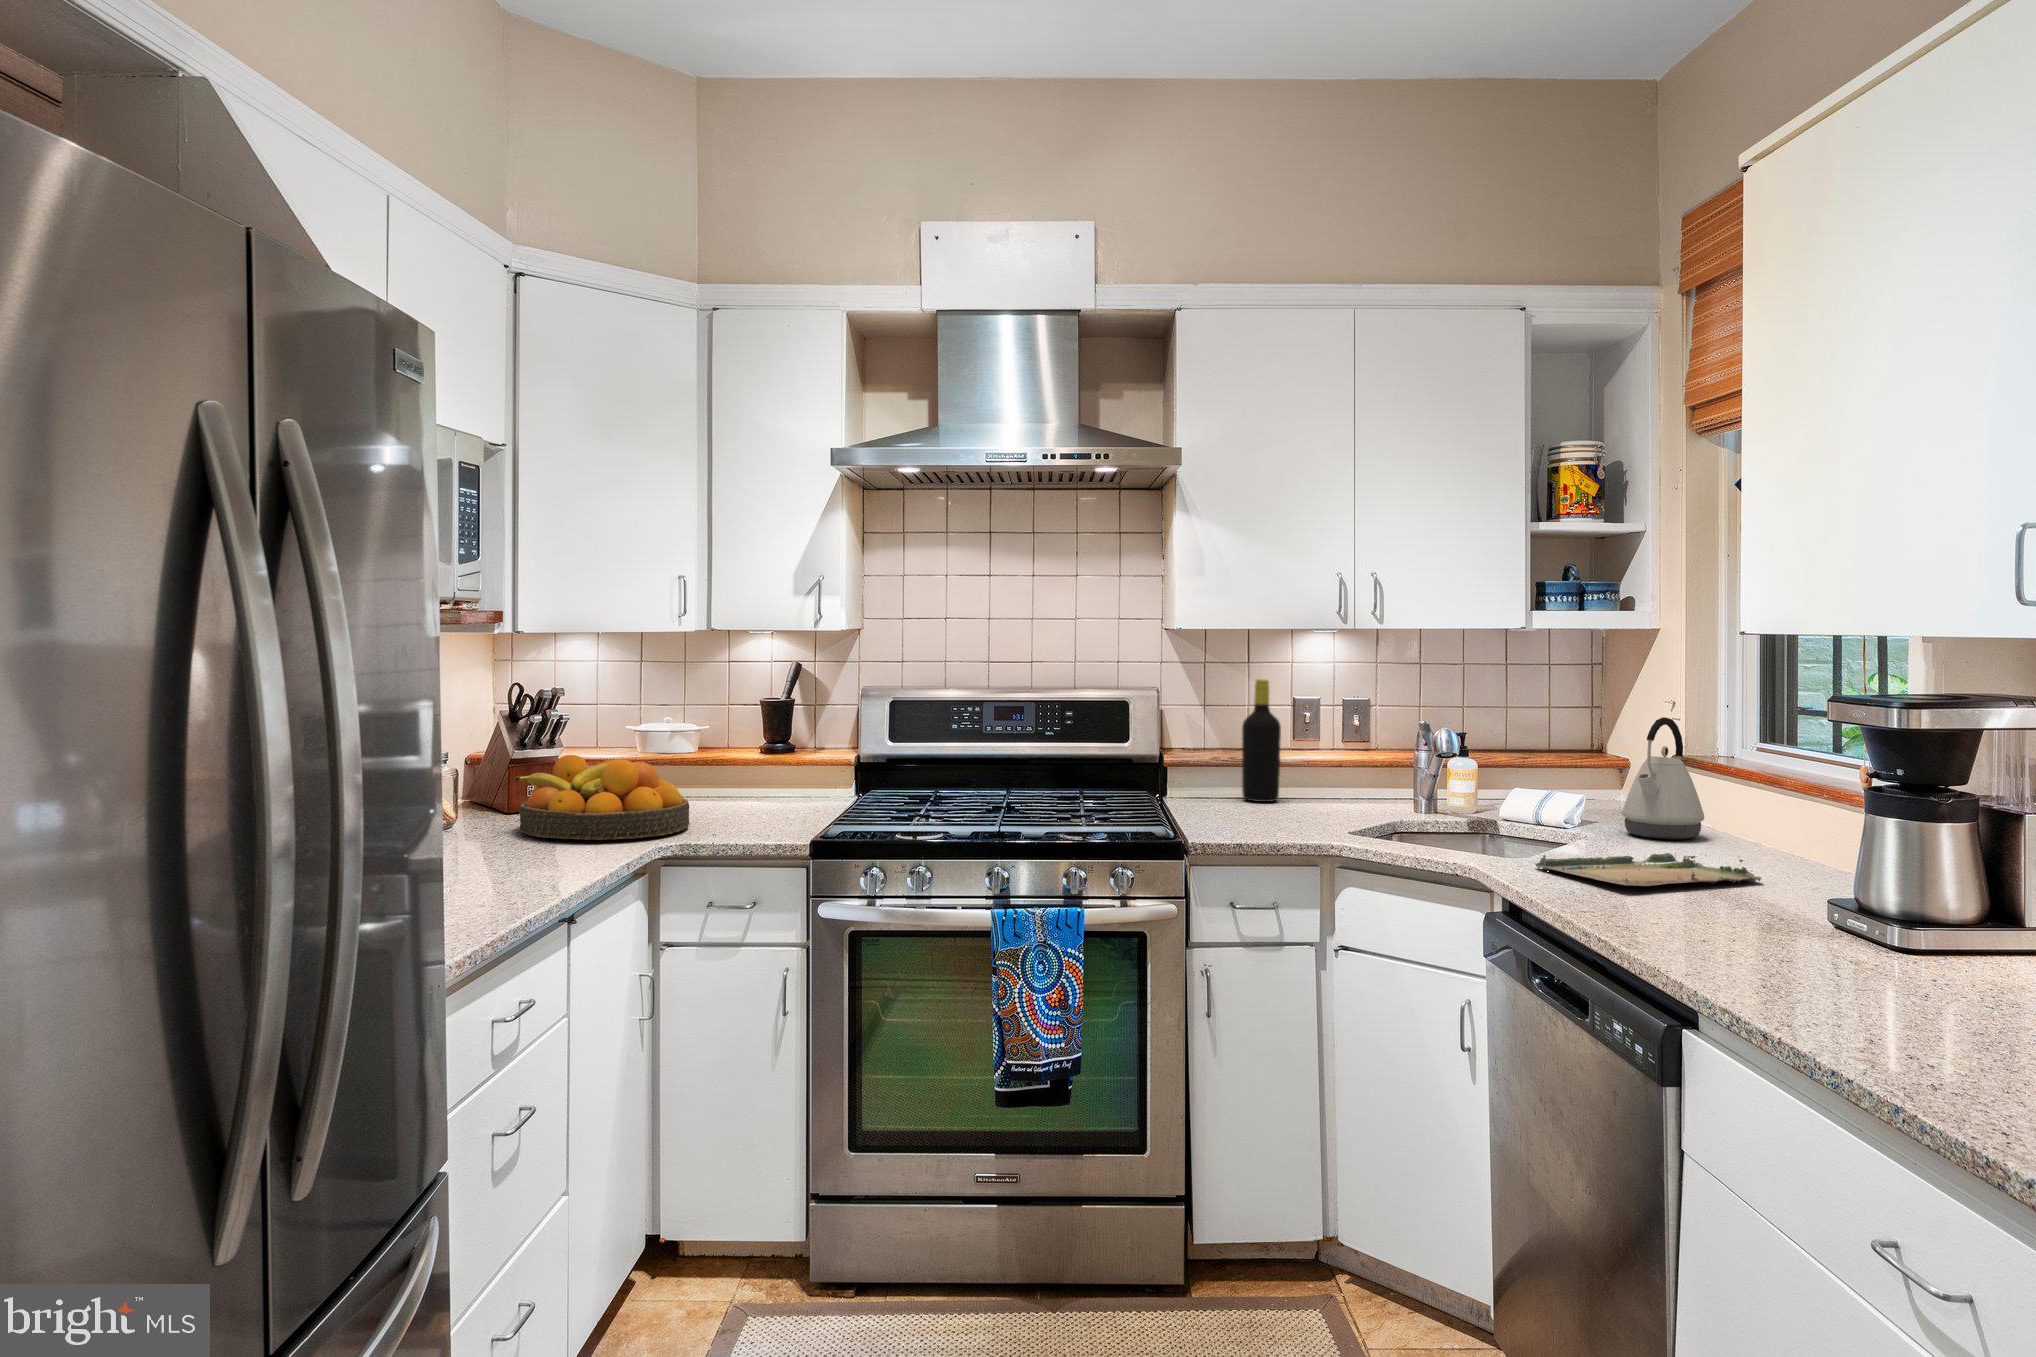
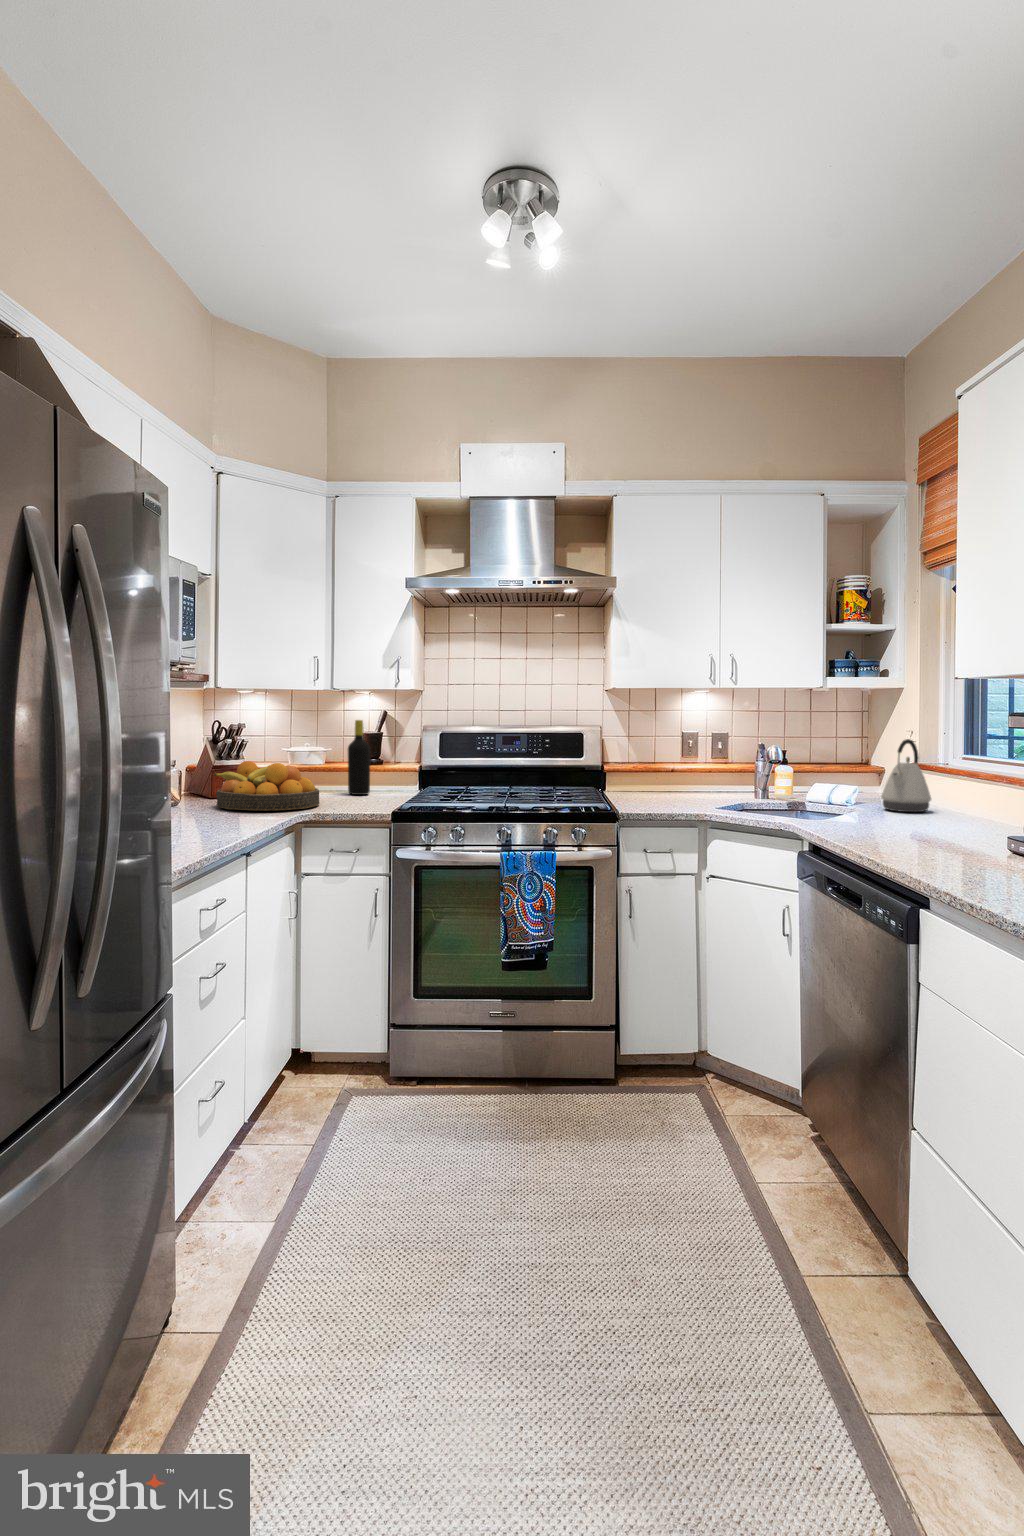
bottle: present [1242,679,1281,802] -> present [348,720,371,795]
tray: present [1535,853,1762,886] -> none [831,818,971,834]

